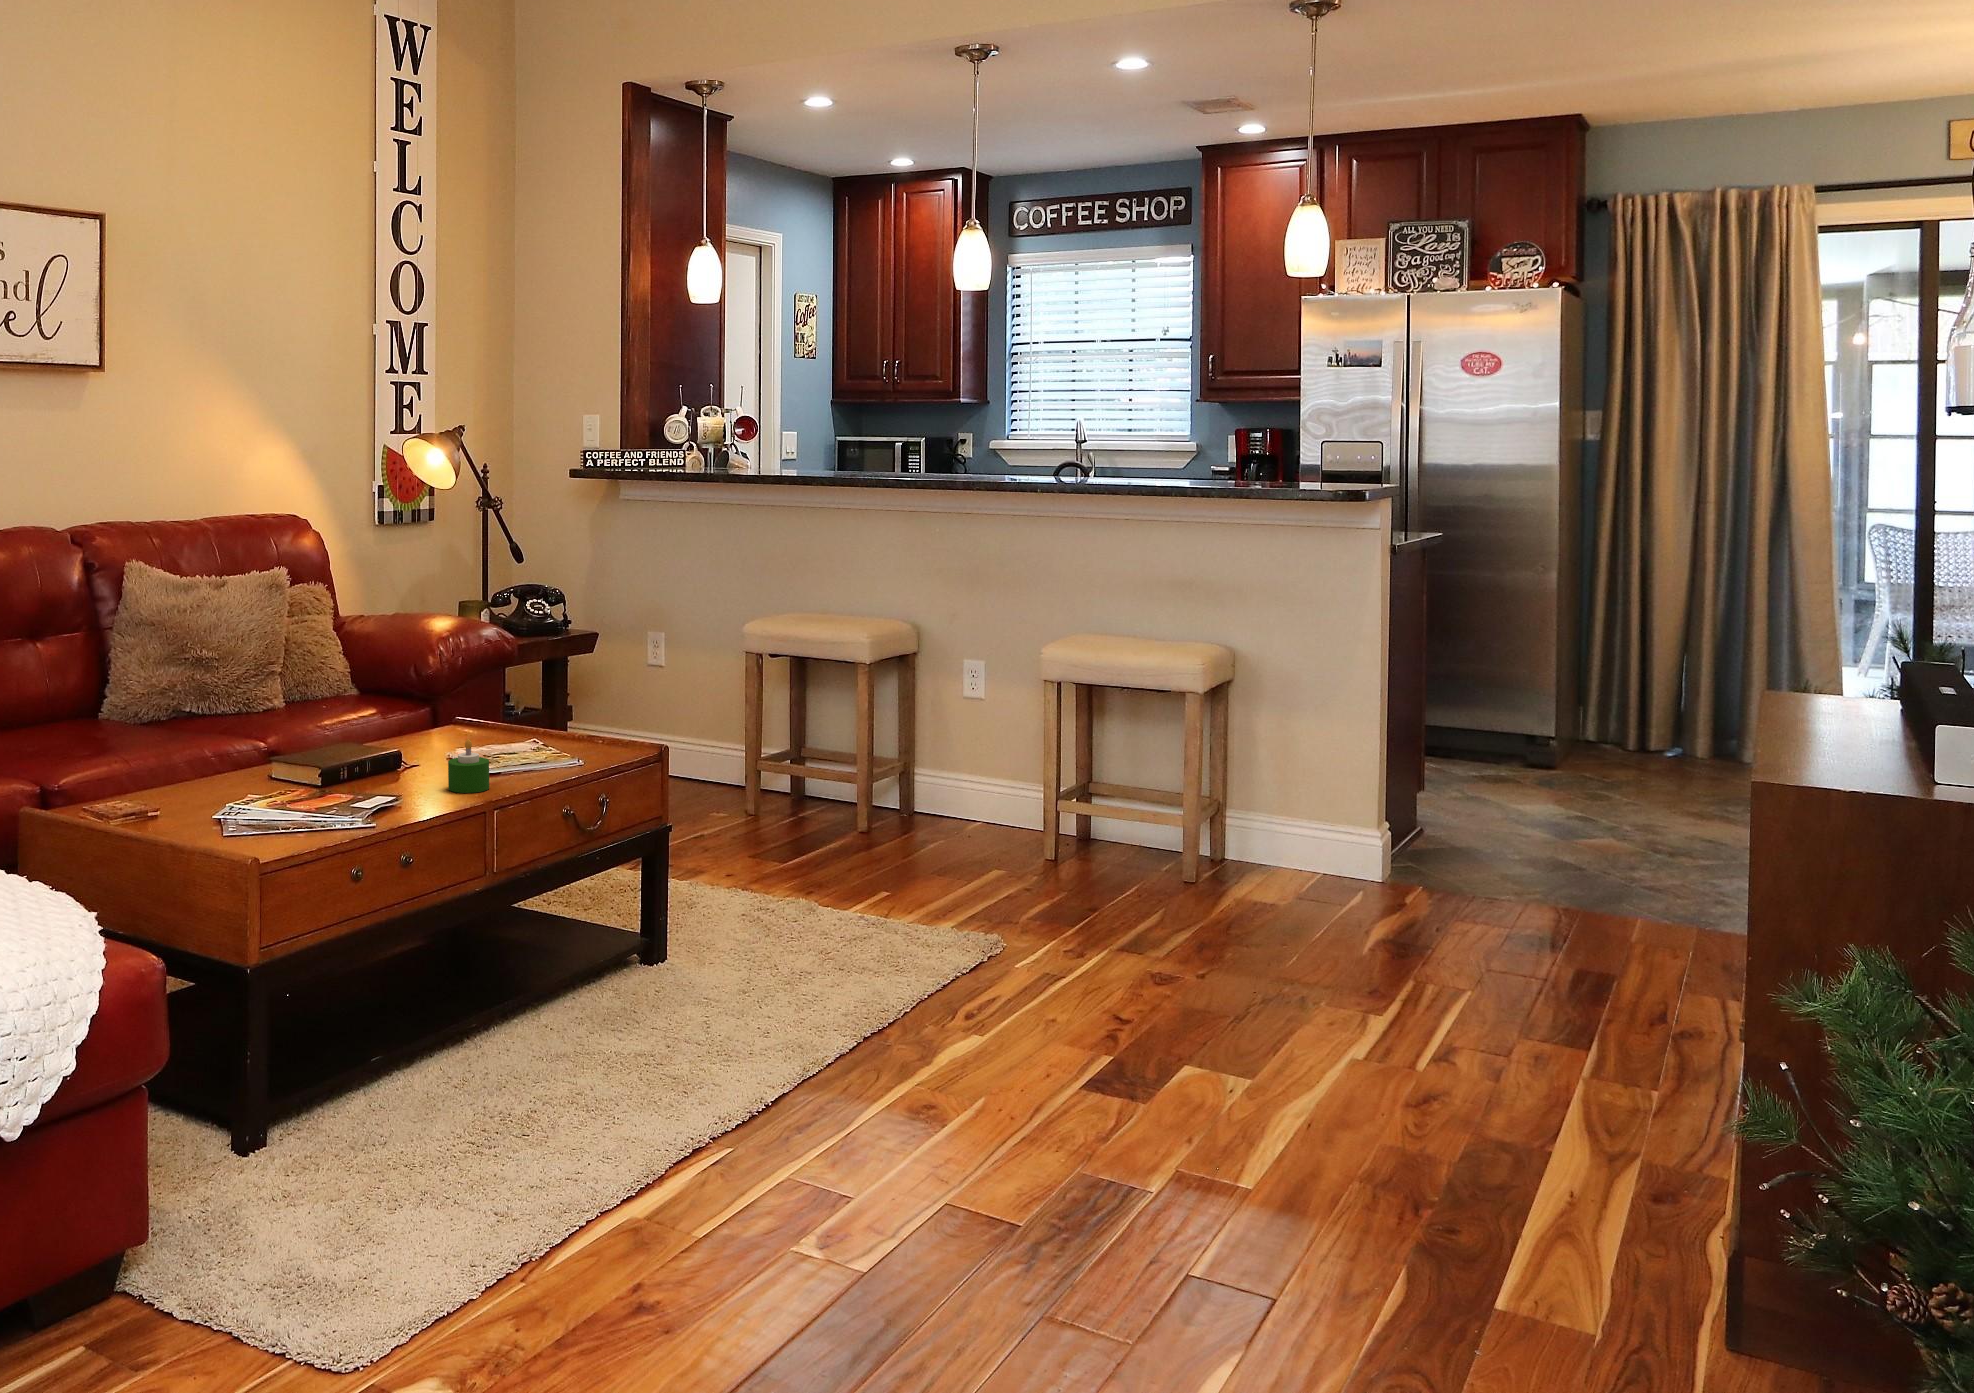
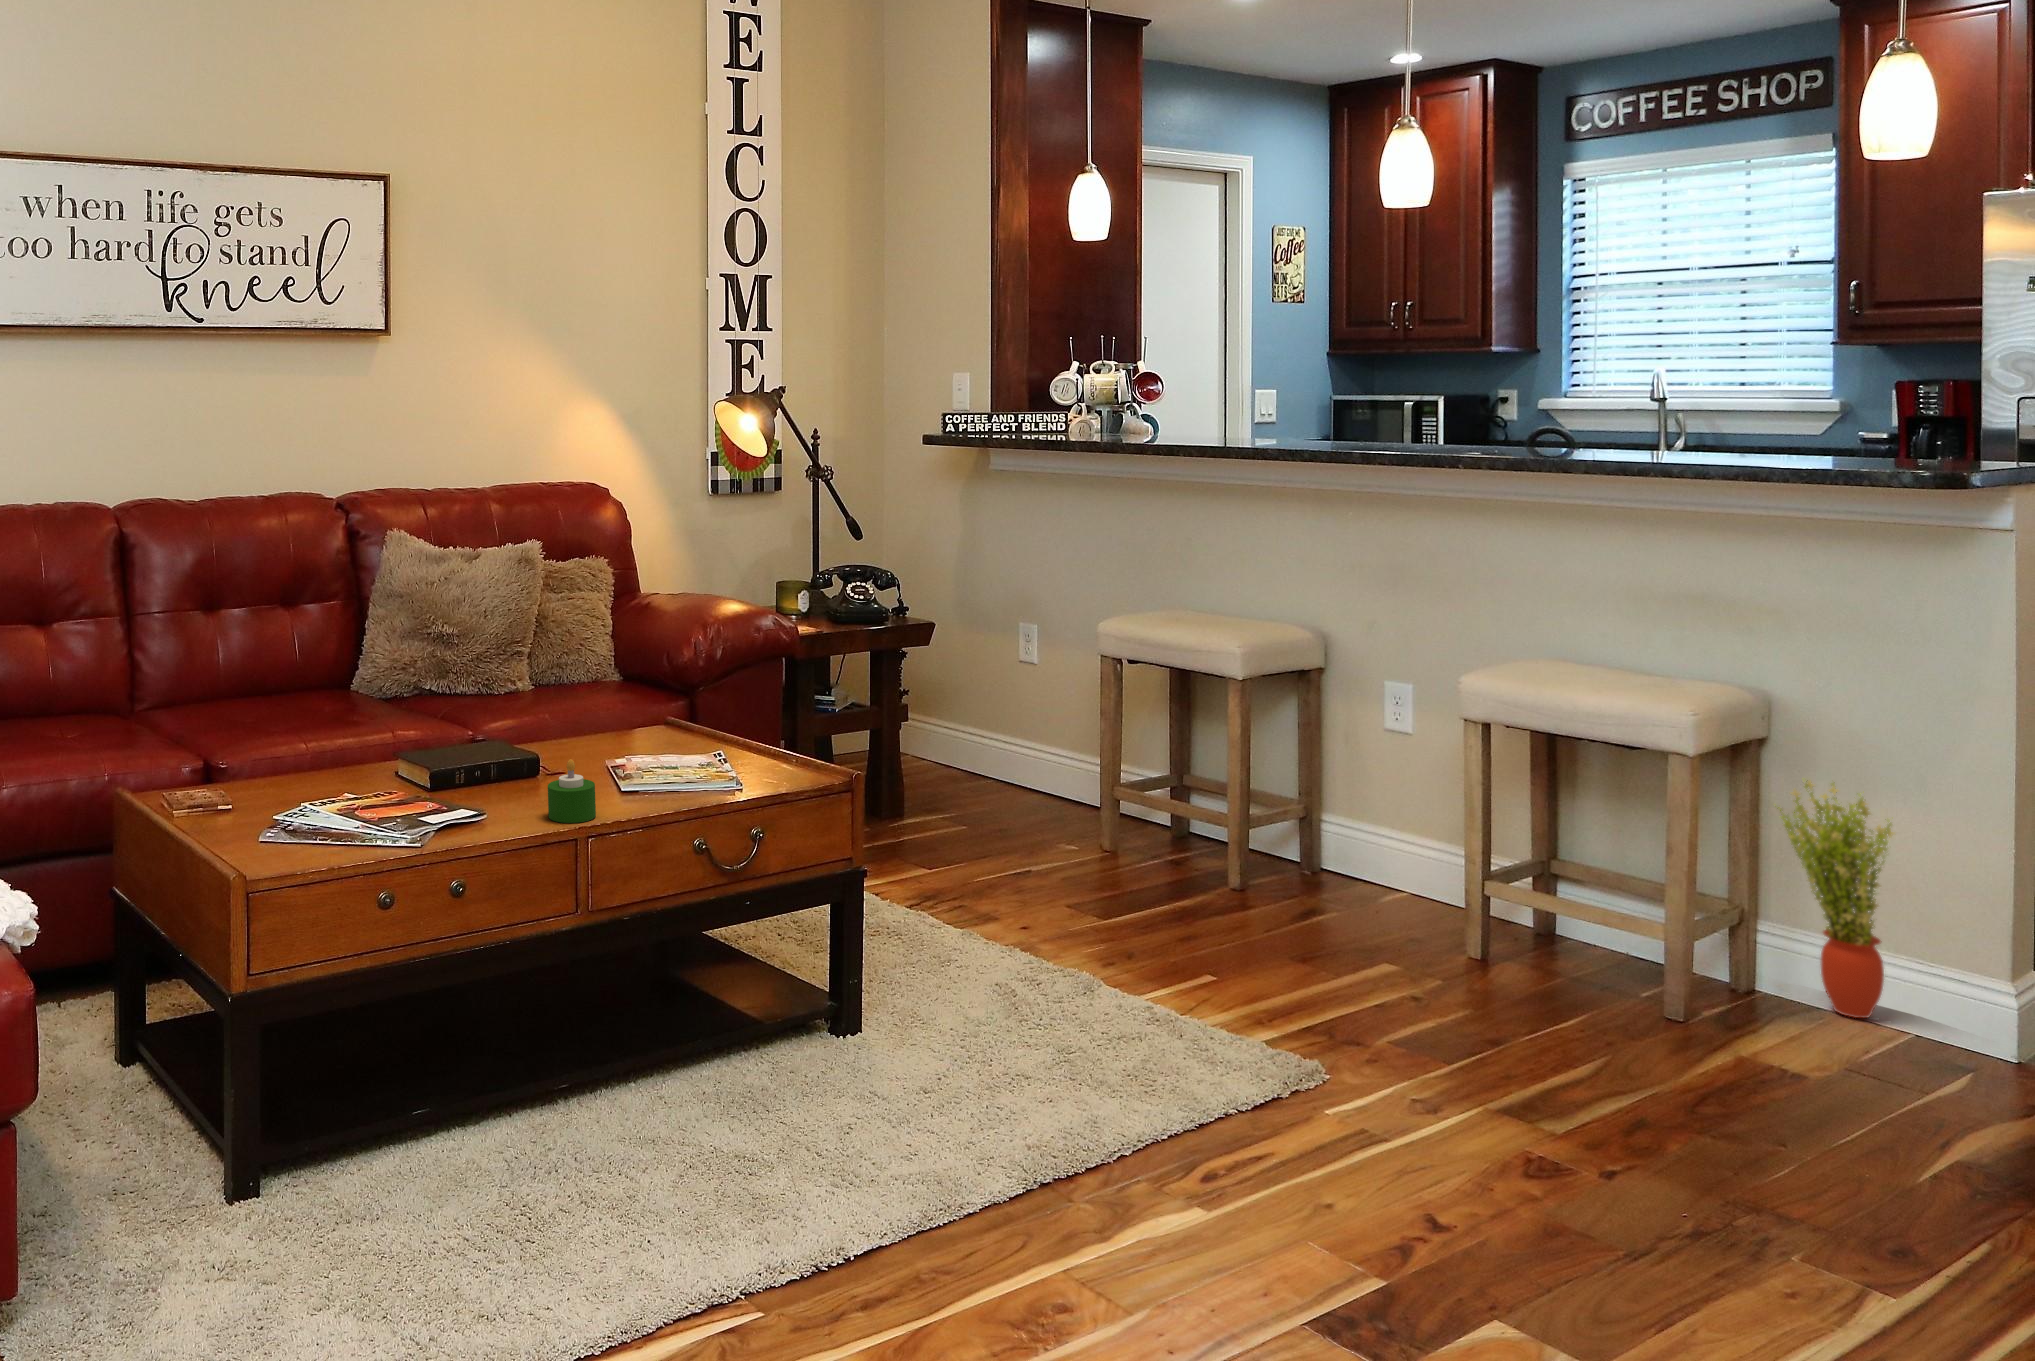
potted plant: none [1244,707,1318,873] -> present [1777,781,1894,1018]

